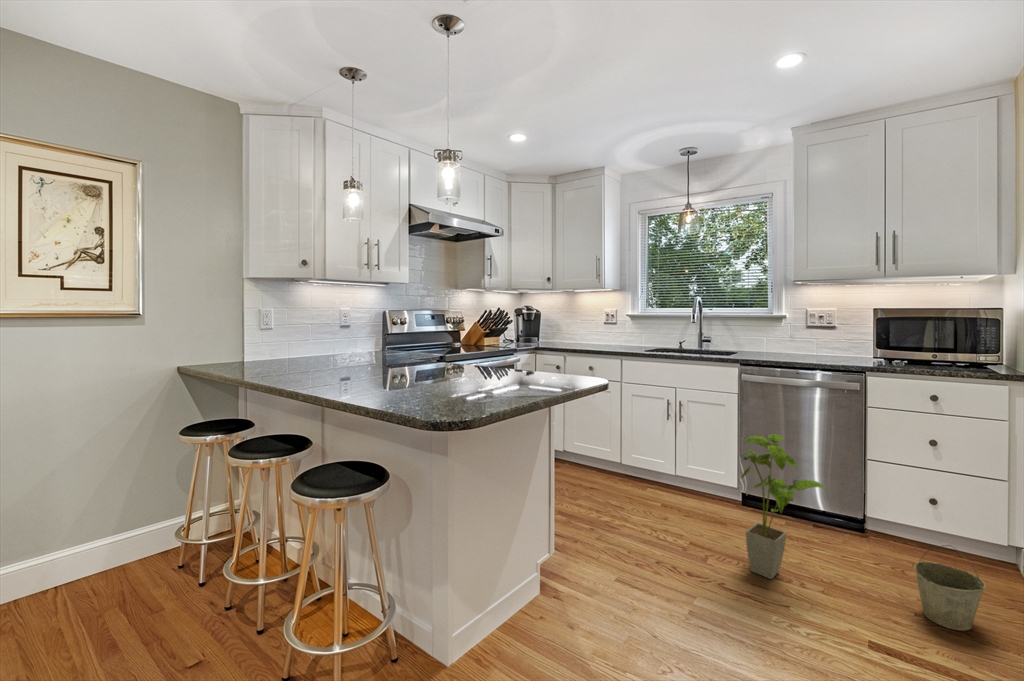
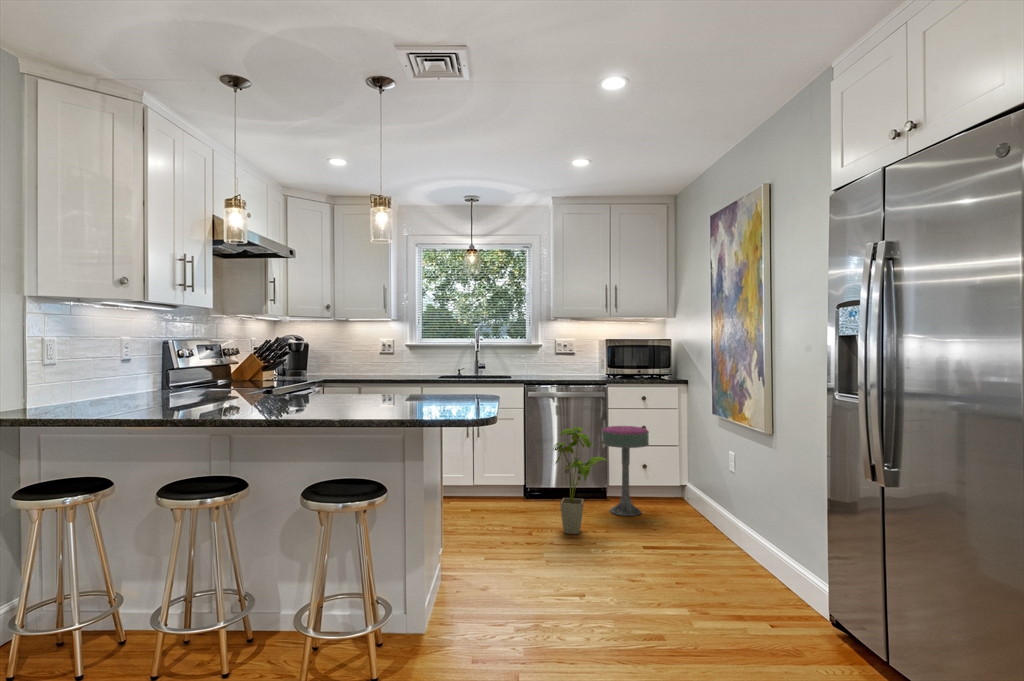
bar stool: none [842,434,928,572] -> present [602,426,649,516]
bucket: present [914,545,986,631] -> none [653,482,686,532]

